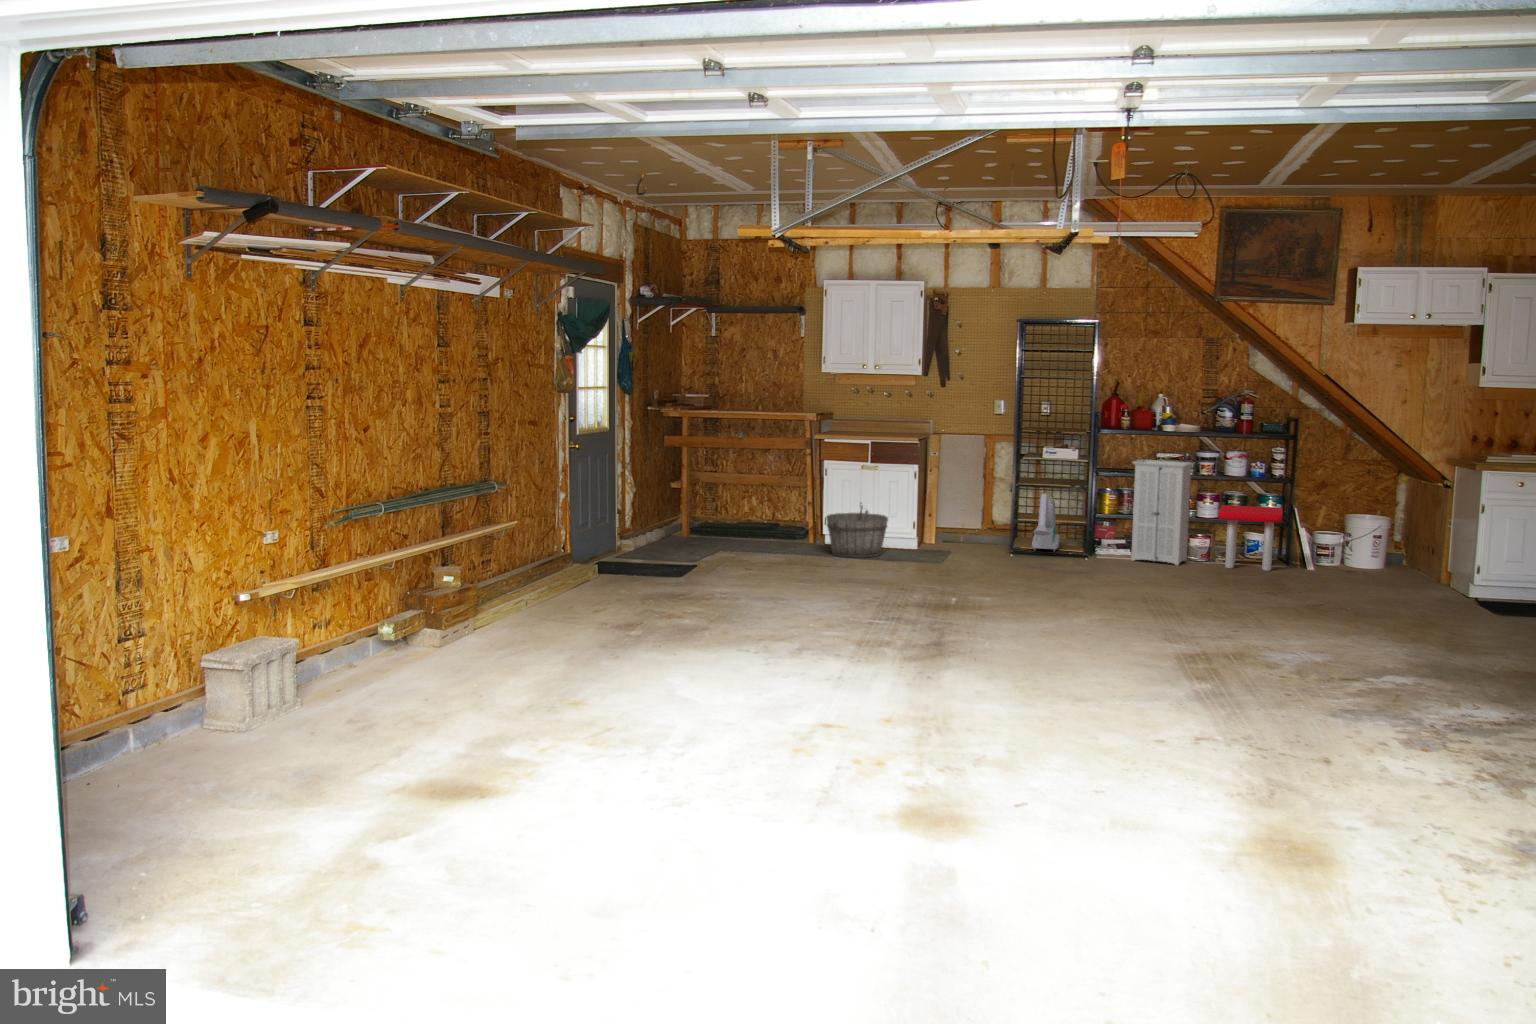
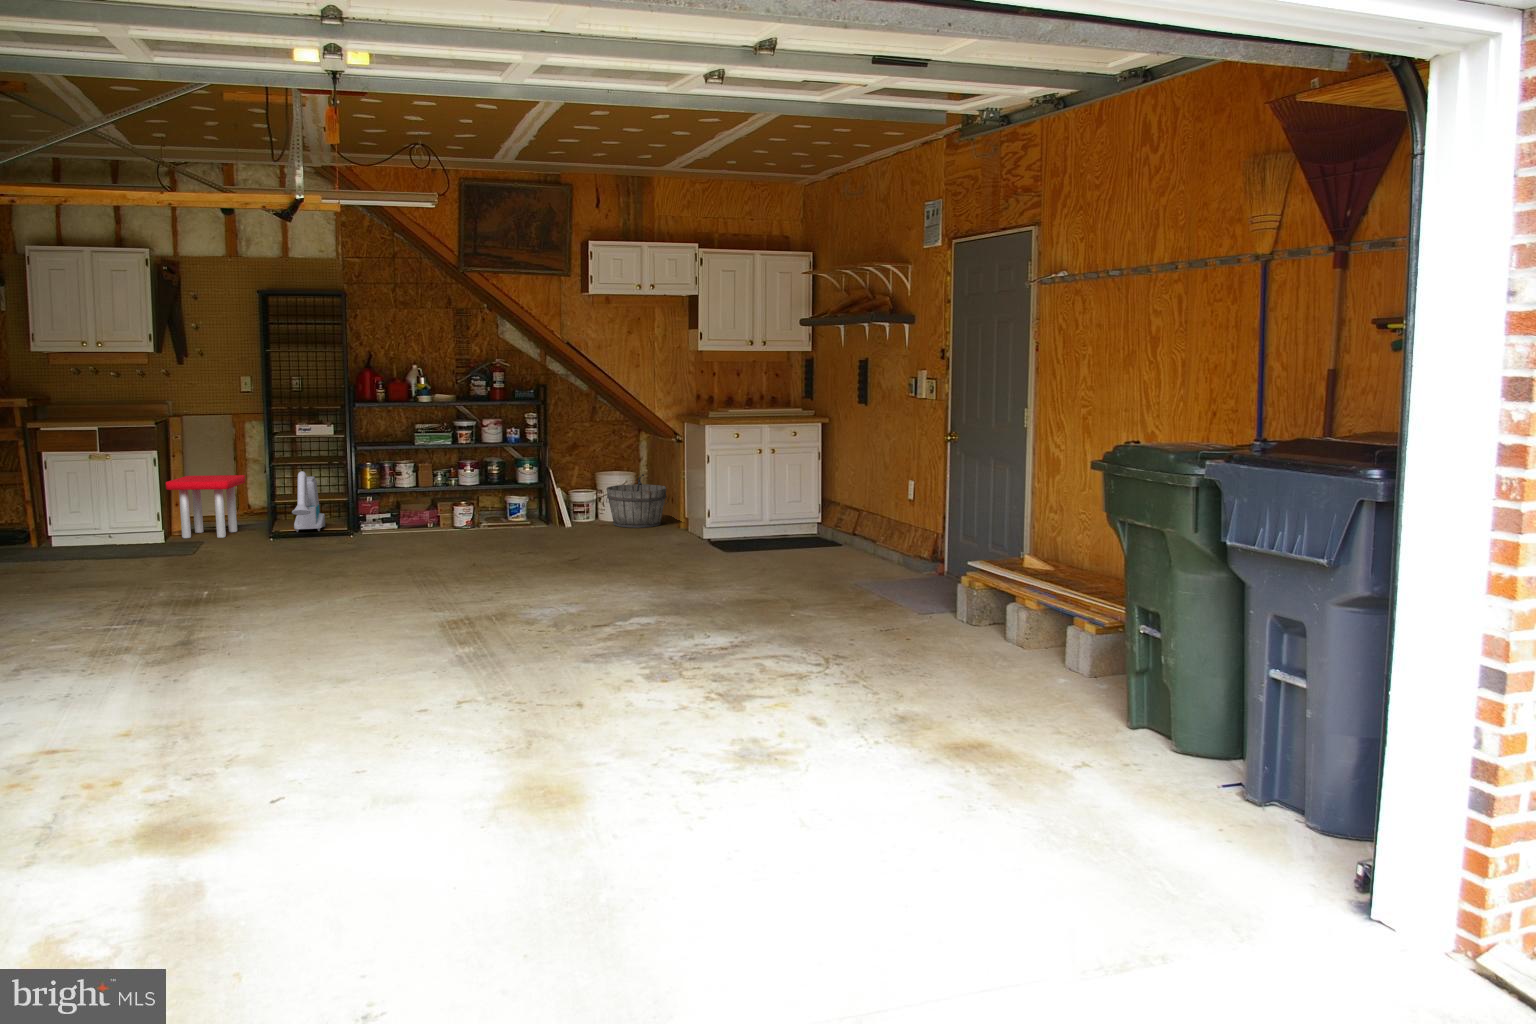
storage cabinet: present [1131,459,1193,565] -> none [390,429,454,533]
stool: present [1219,505,1283,571] -> present [166,475,245,538]
wooden bucket: present [826,506,888,558] -> present [606,474,668,528]

